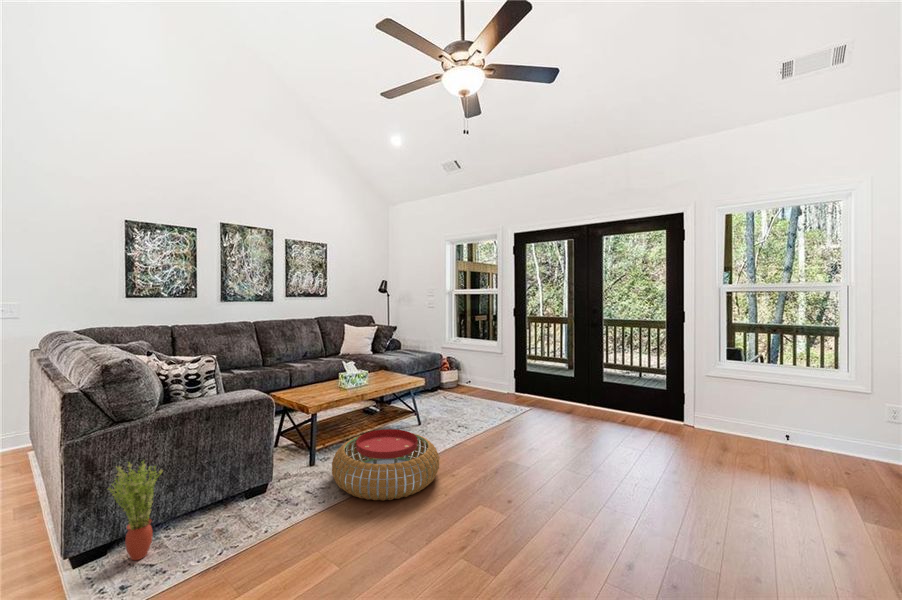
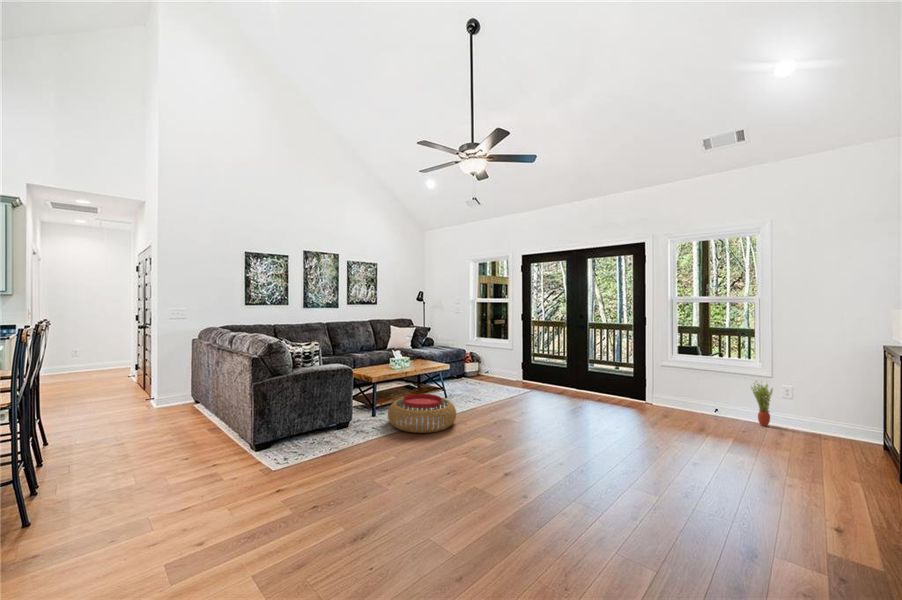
potted plant: present [109,462,163,560] -> present [751,381,773,426]

